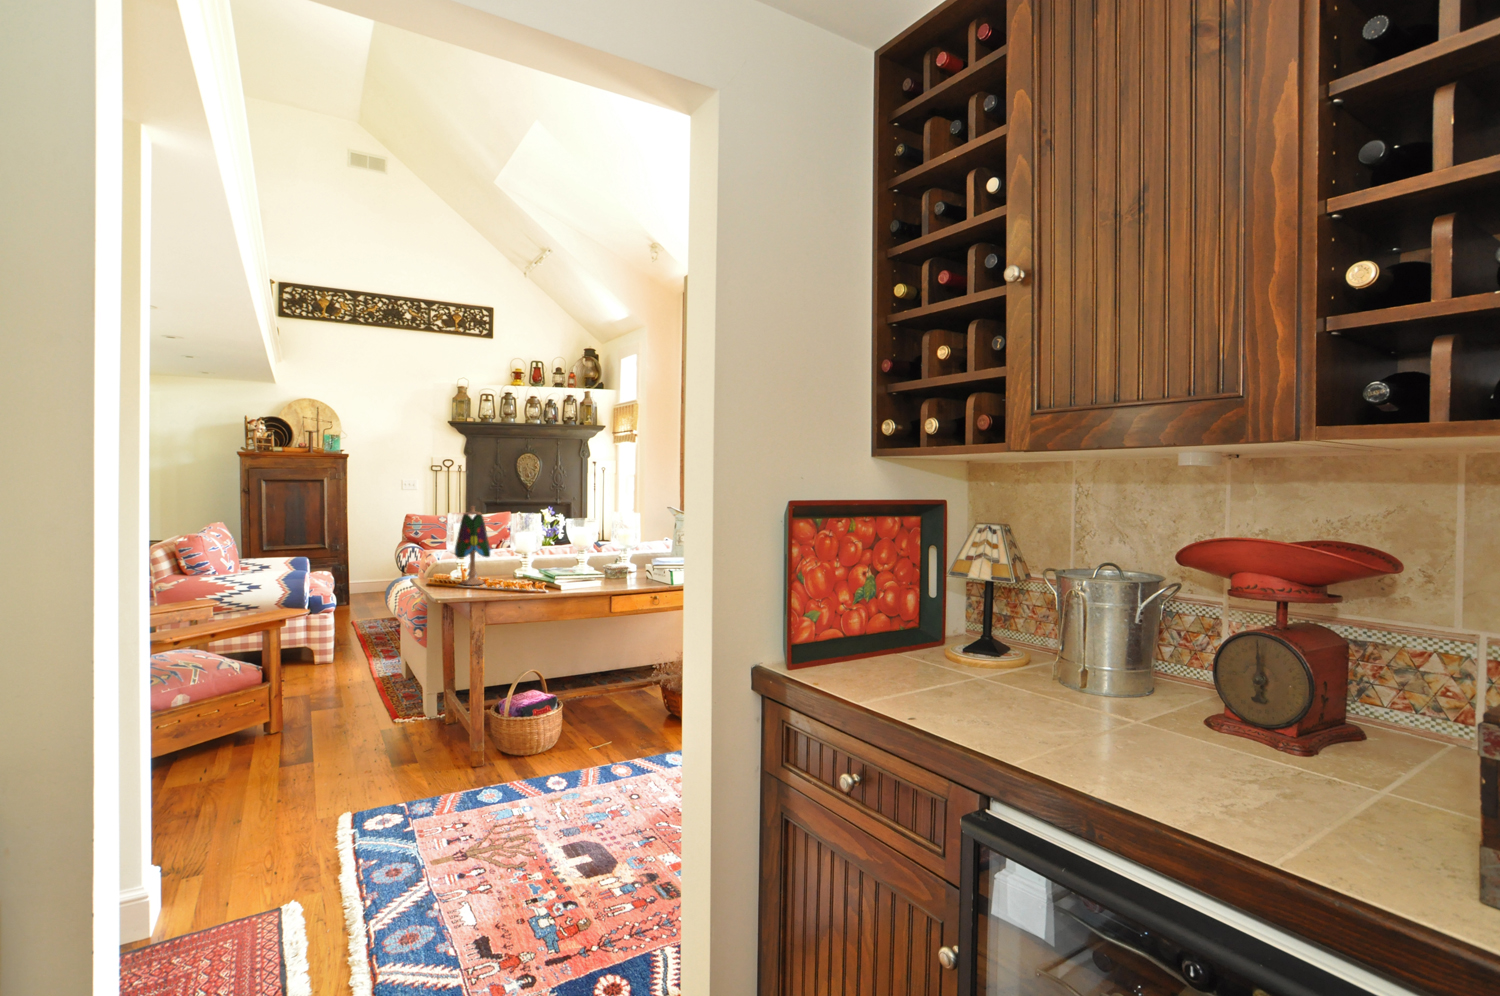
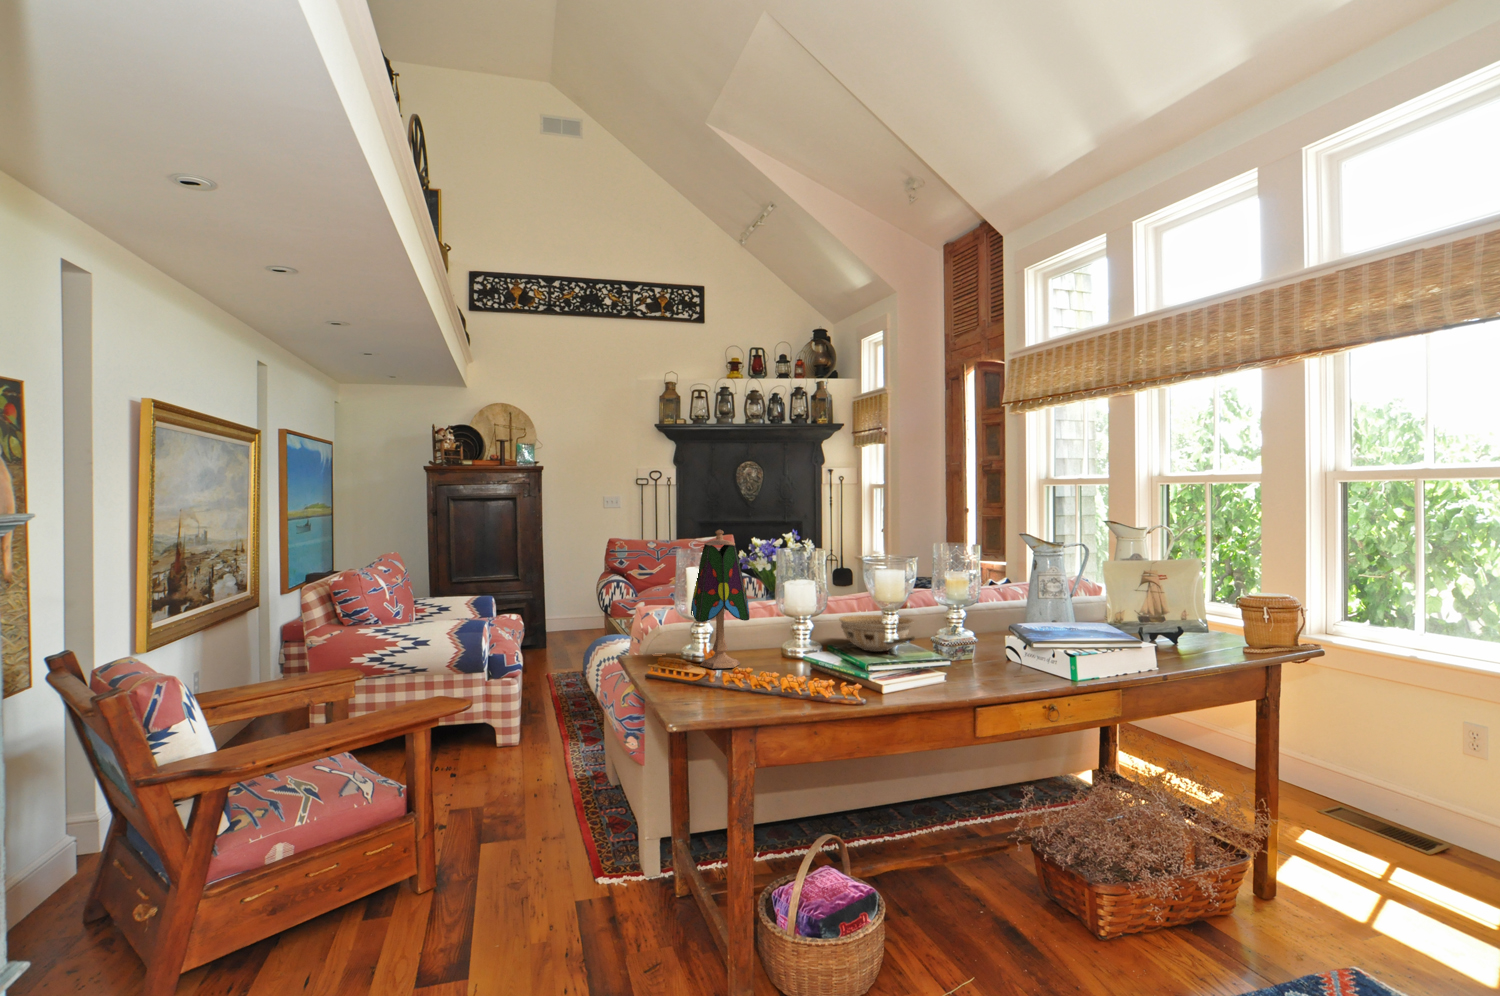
ceramic bowl: none [550,557,594,577] -> present [839,615,915,652]

